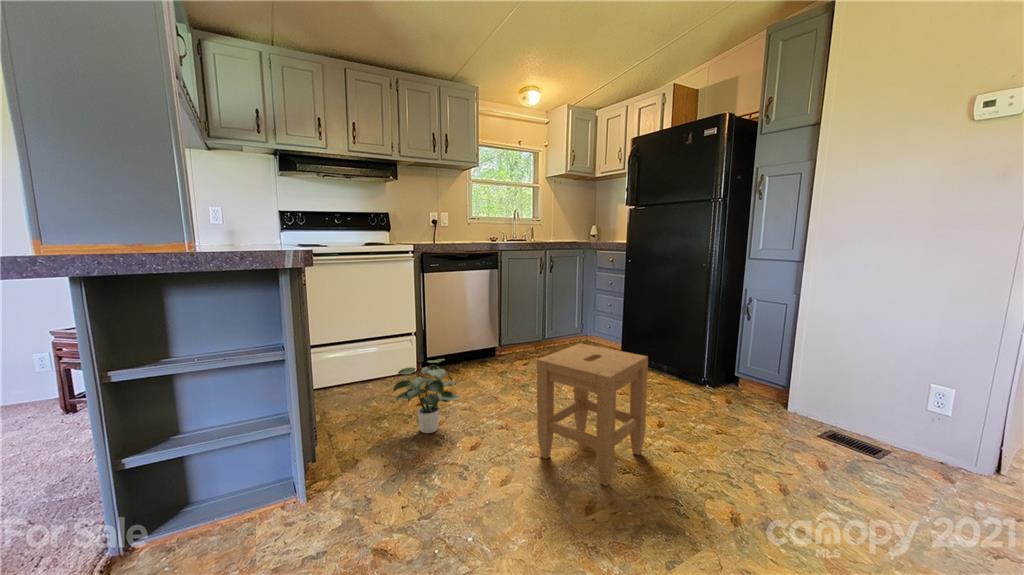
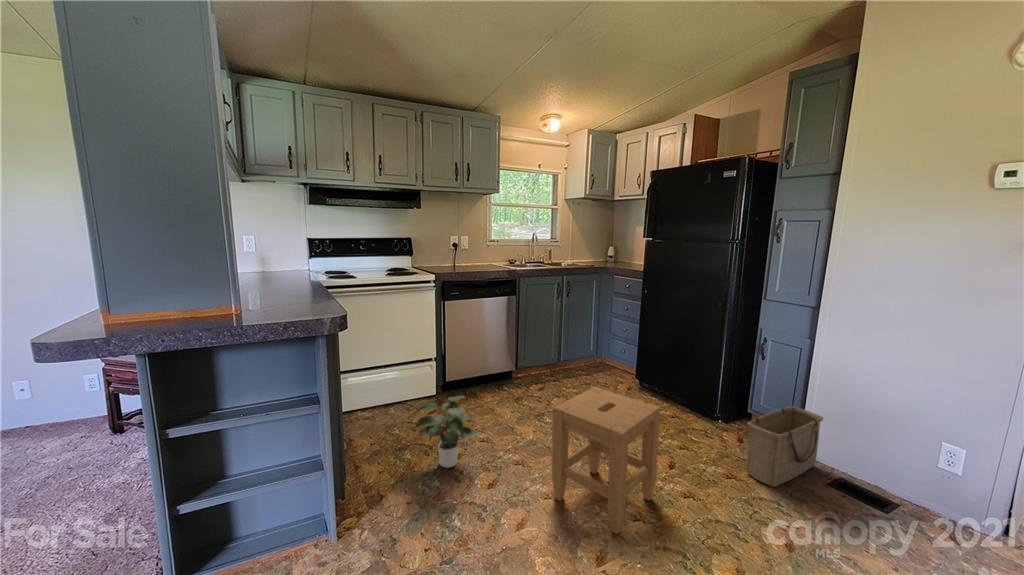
basket: none [735,362,810,439] -> present [746,406,823,487]

